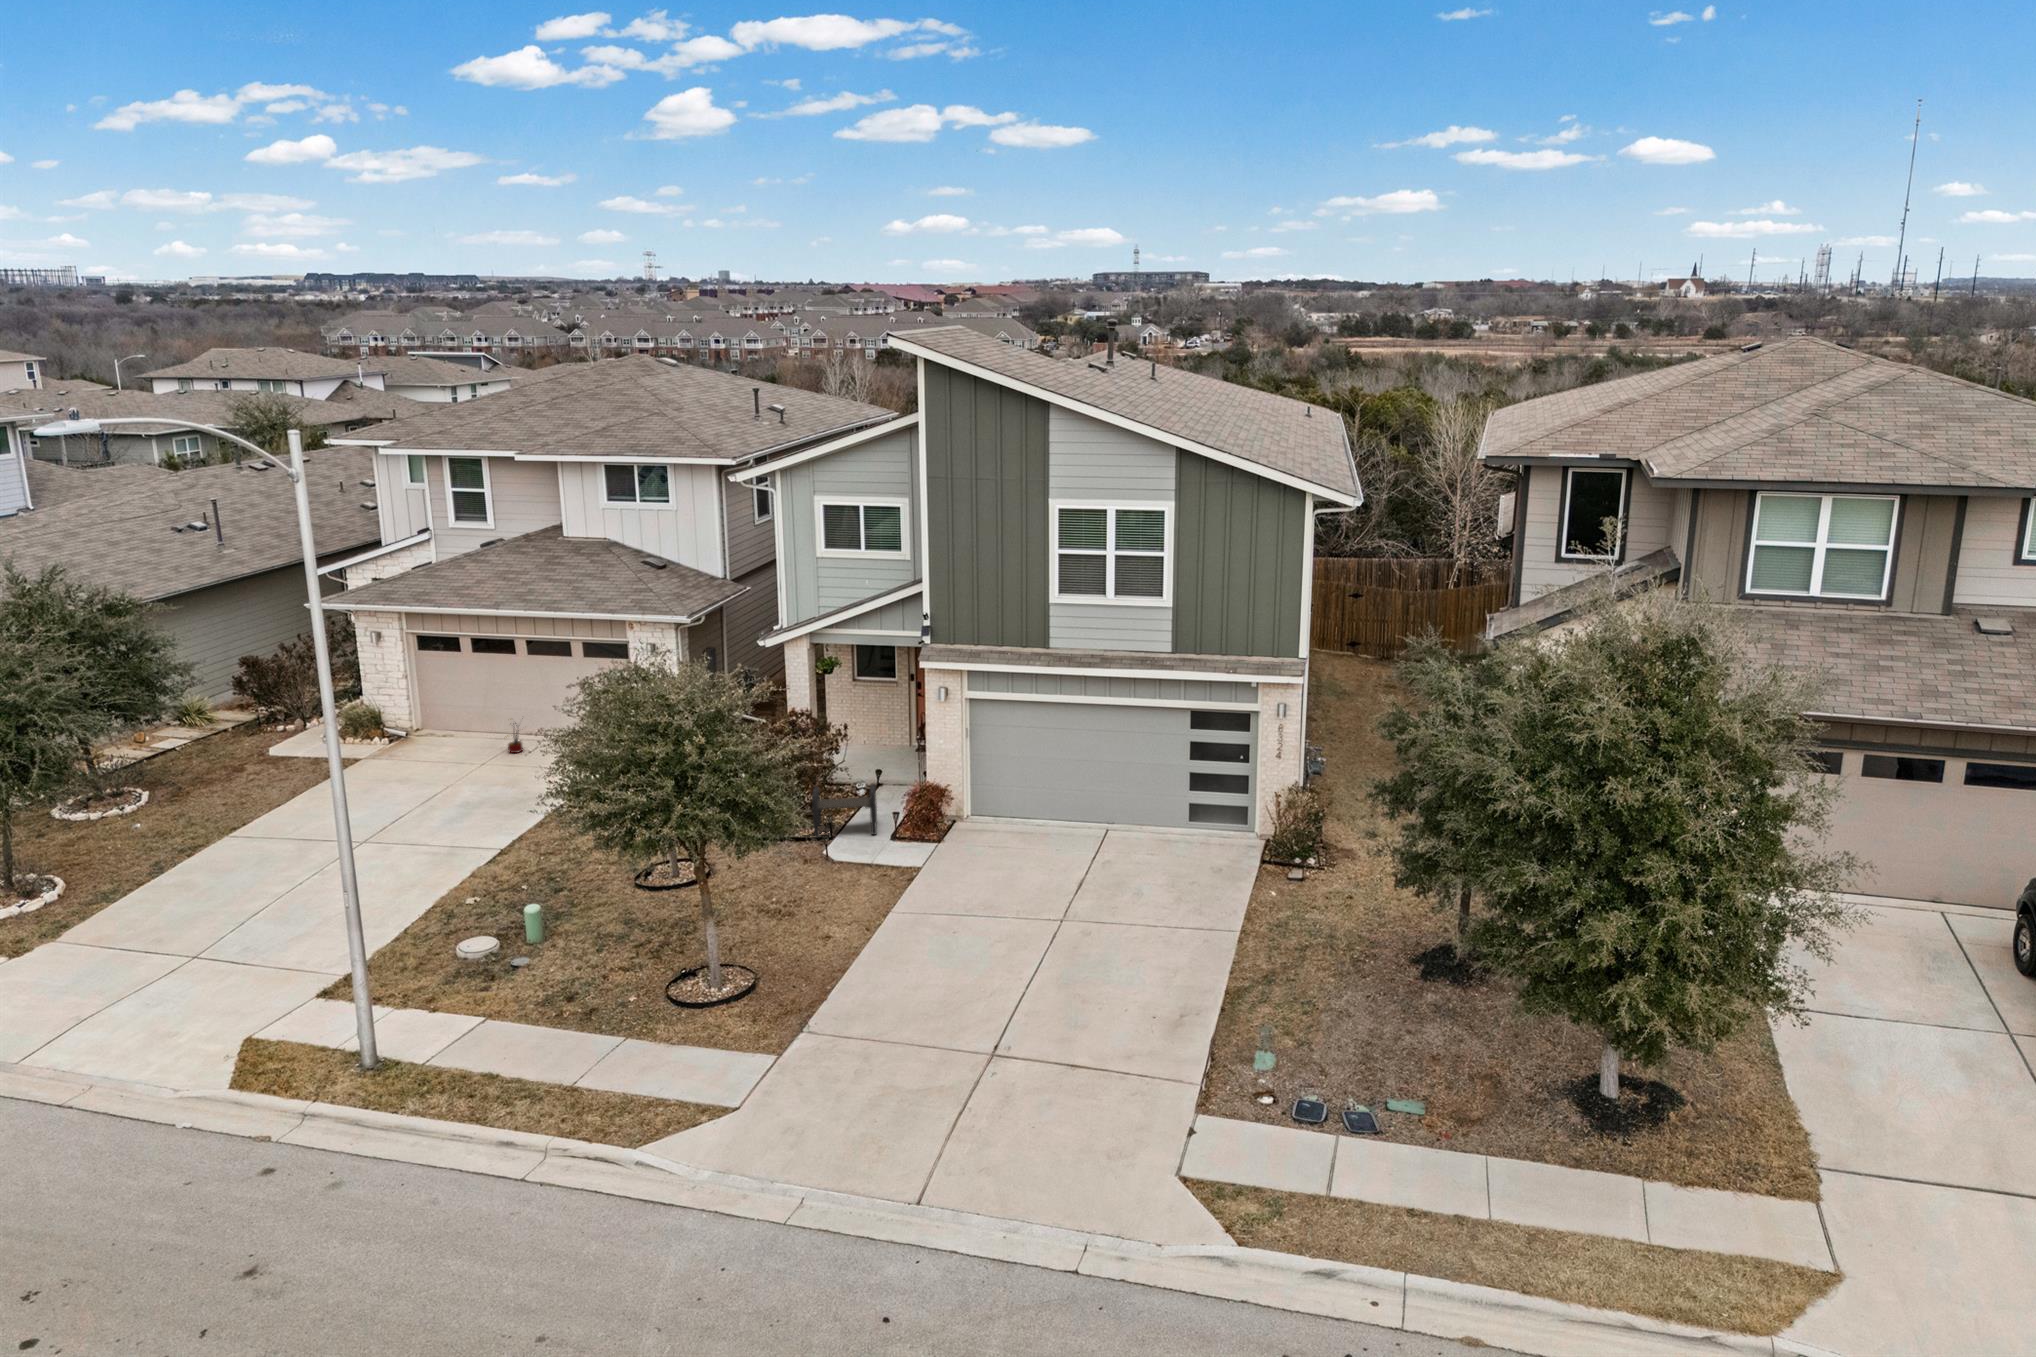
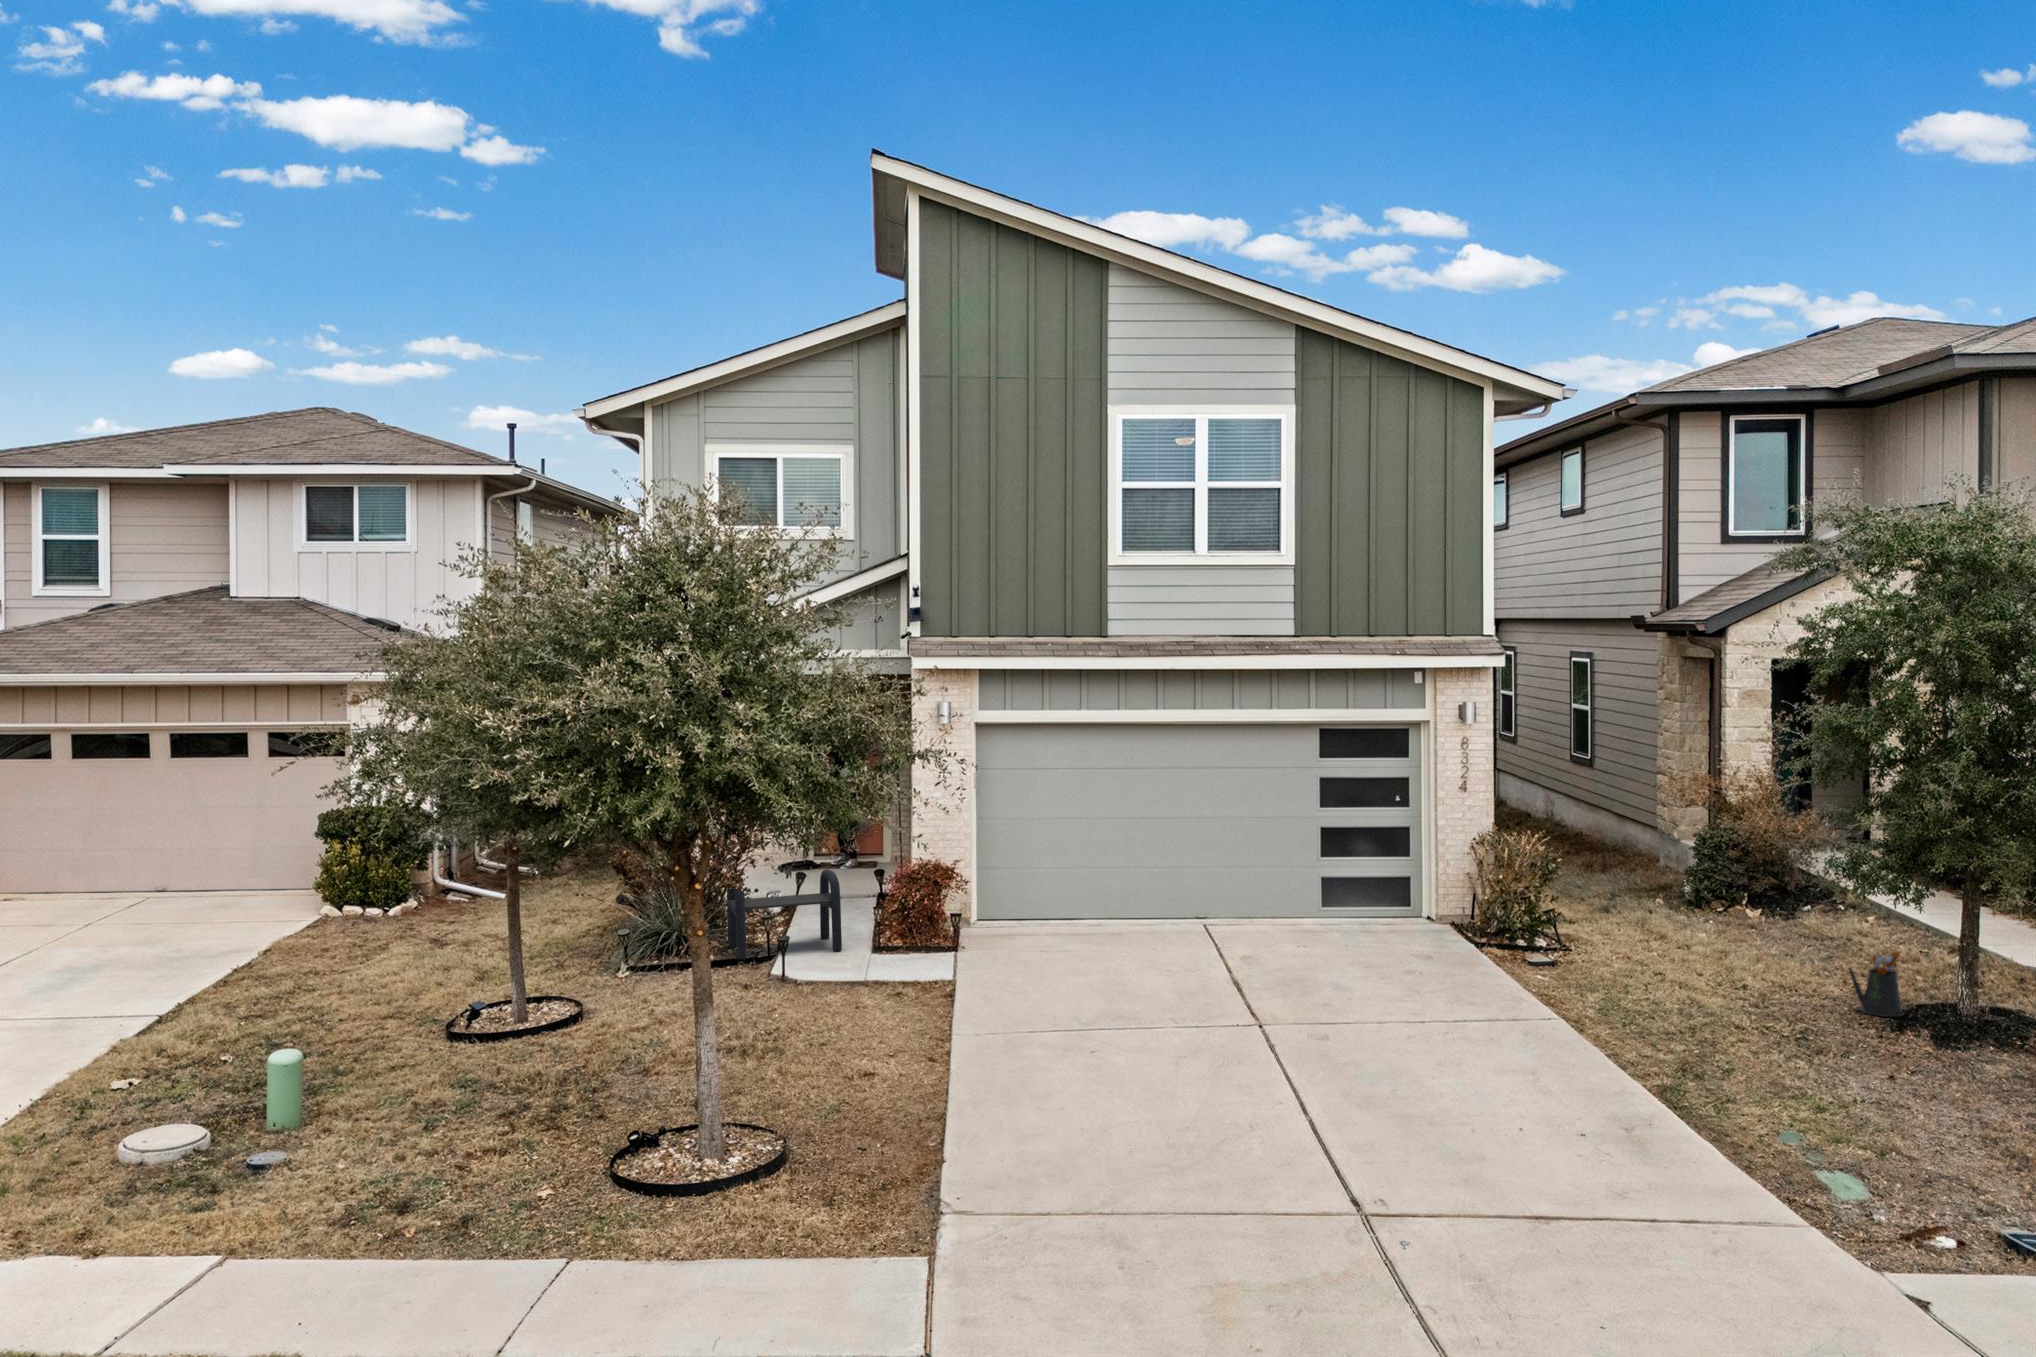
decorative plant: present [508,723,523,753] -> none [107,839,148,902]
watering can: none [1421,916,1455,957] -> present [1849,952,1902,1017]

